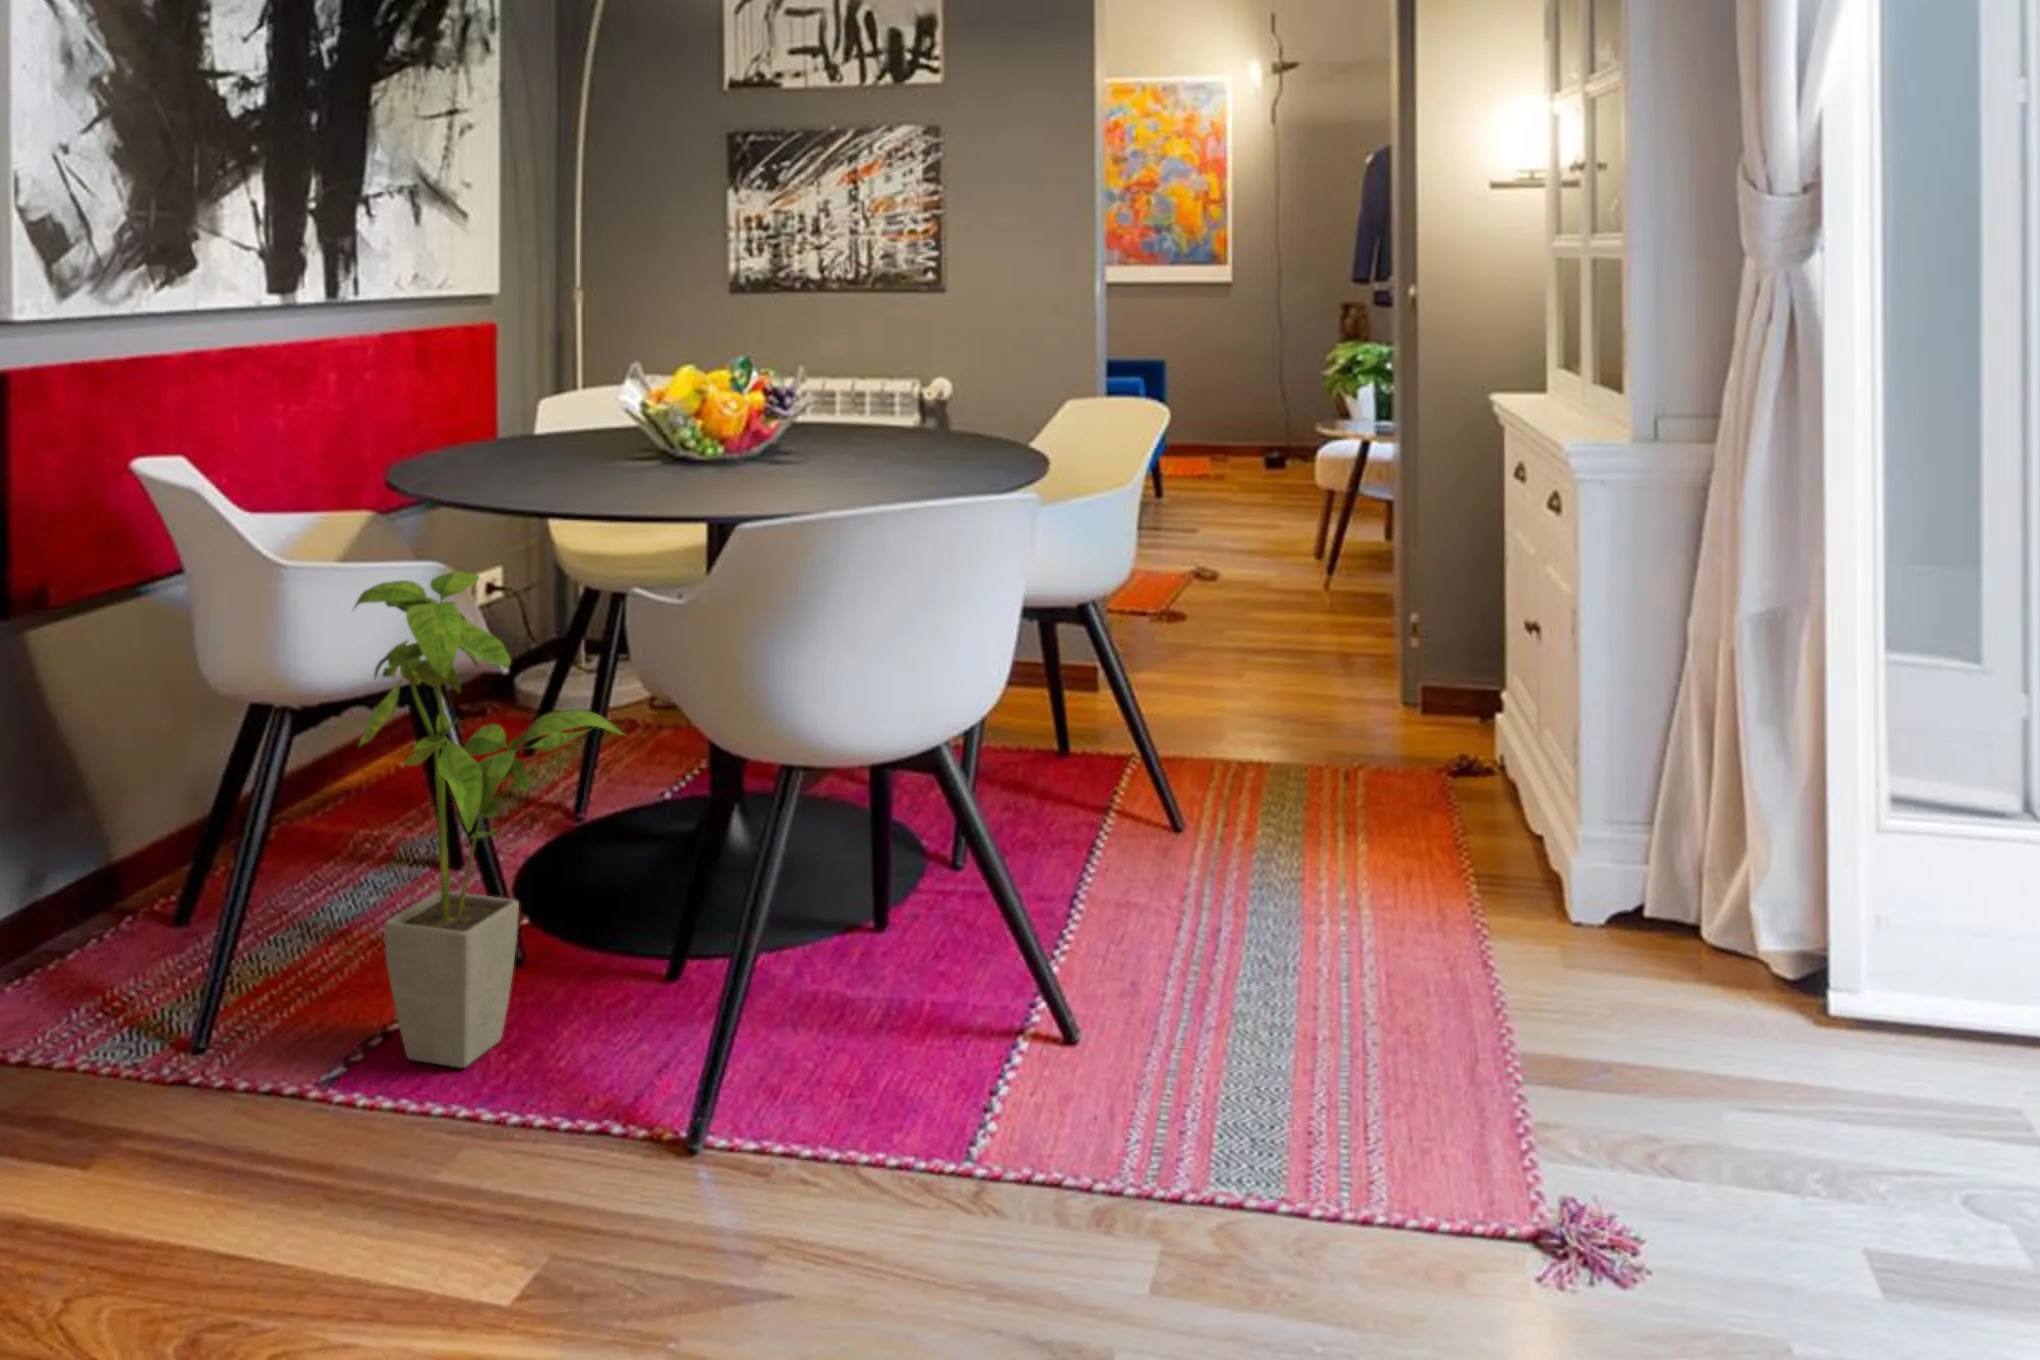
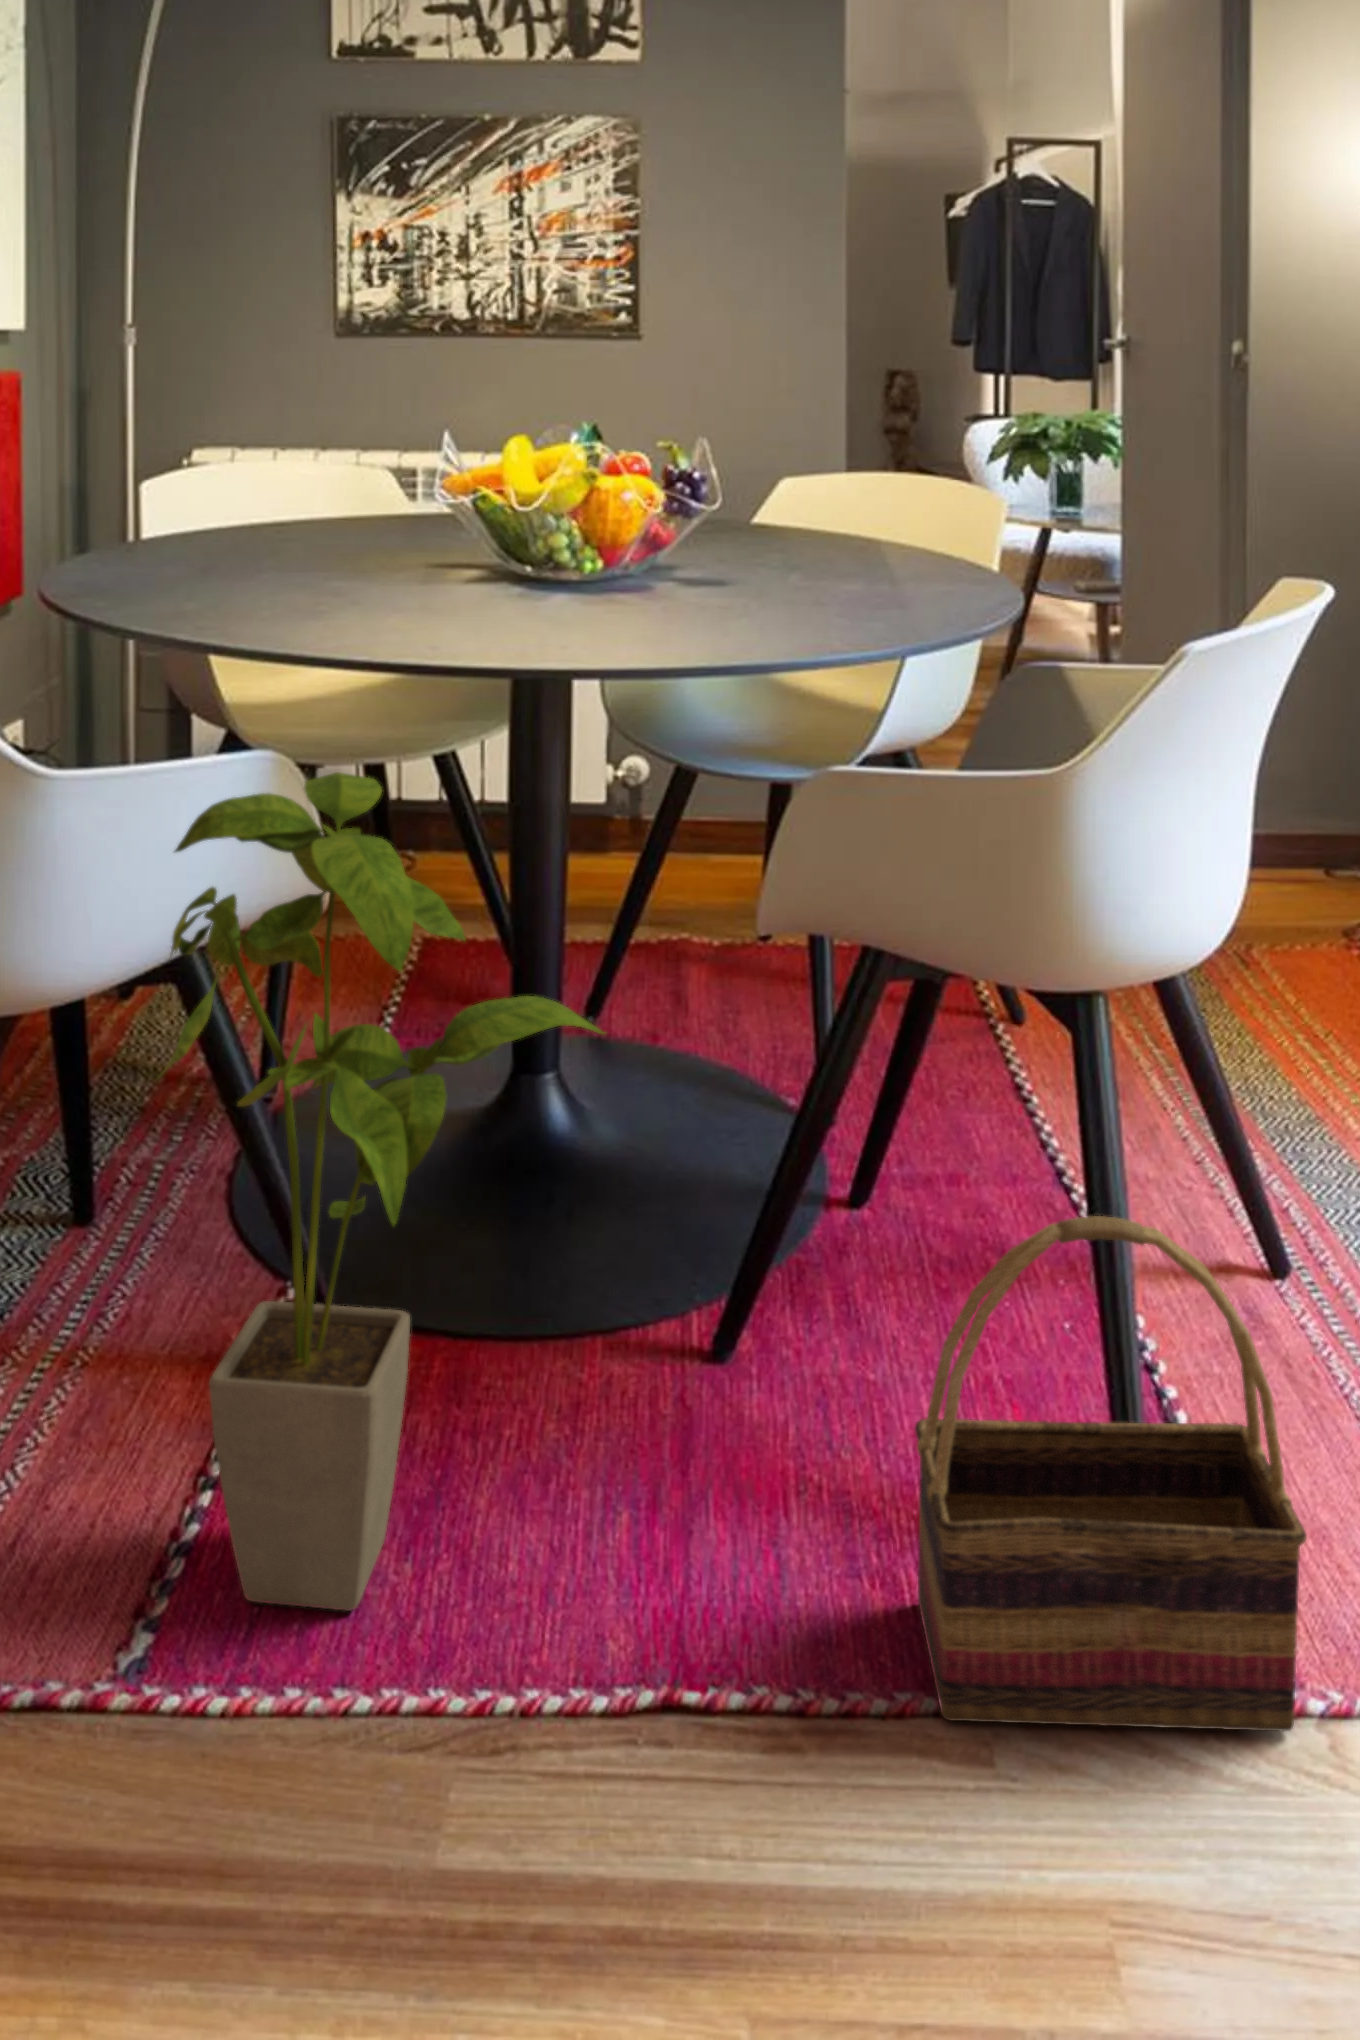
basket: none [754,849,985,1166] -> present [915,1216,1307,1731]

